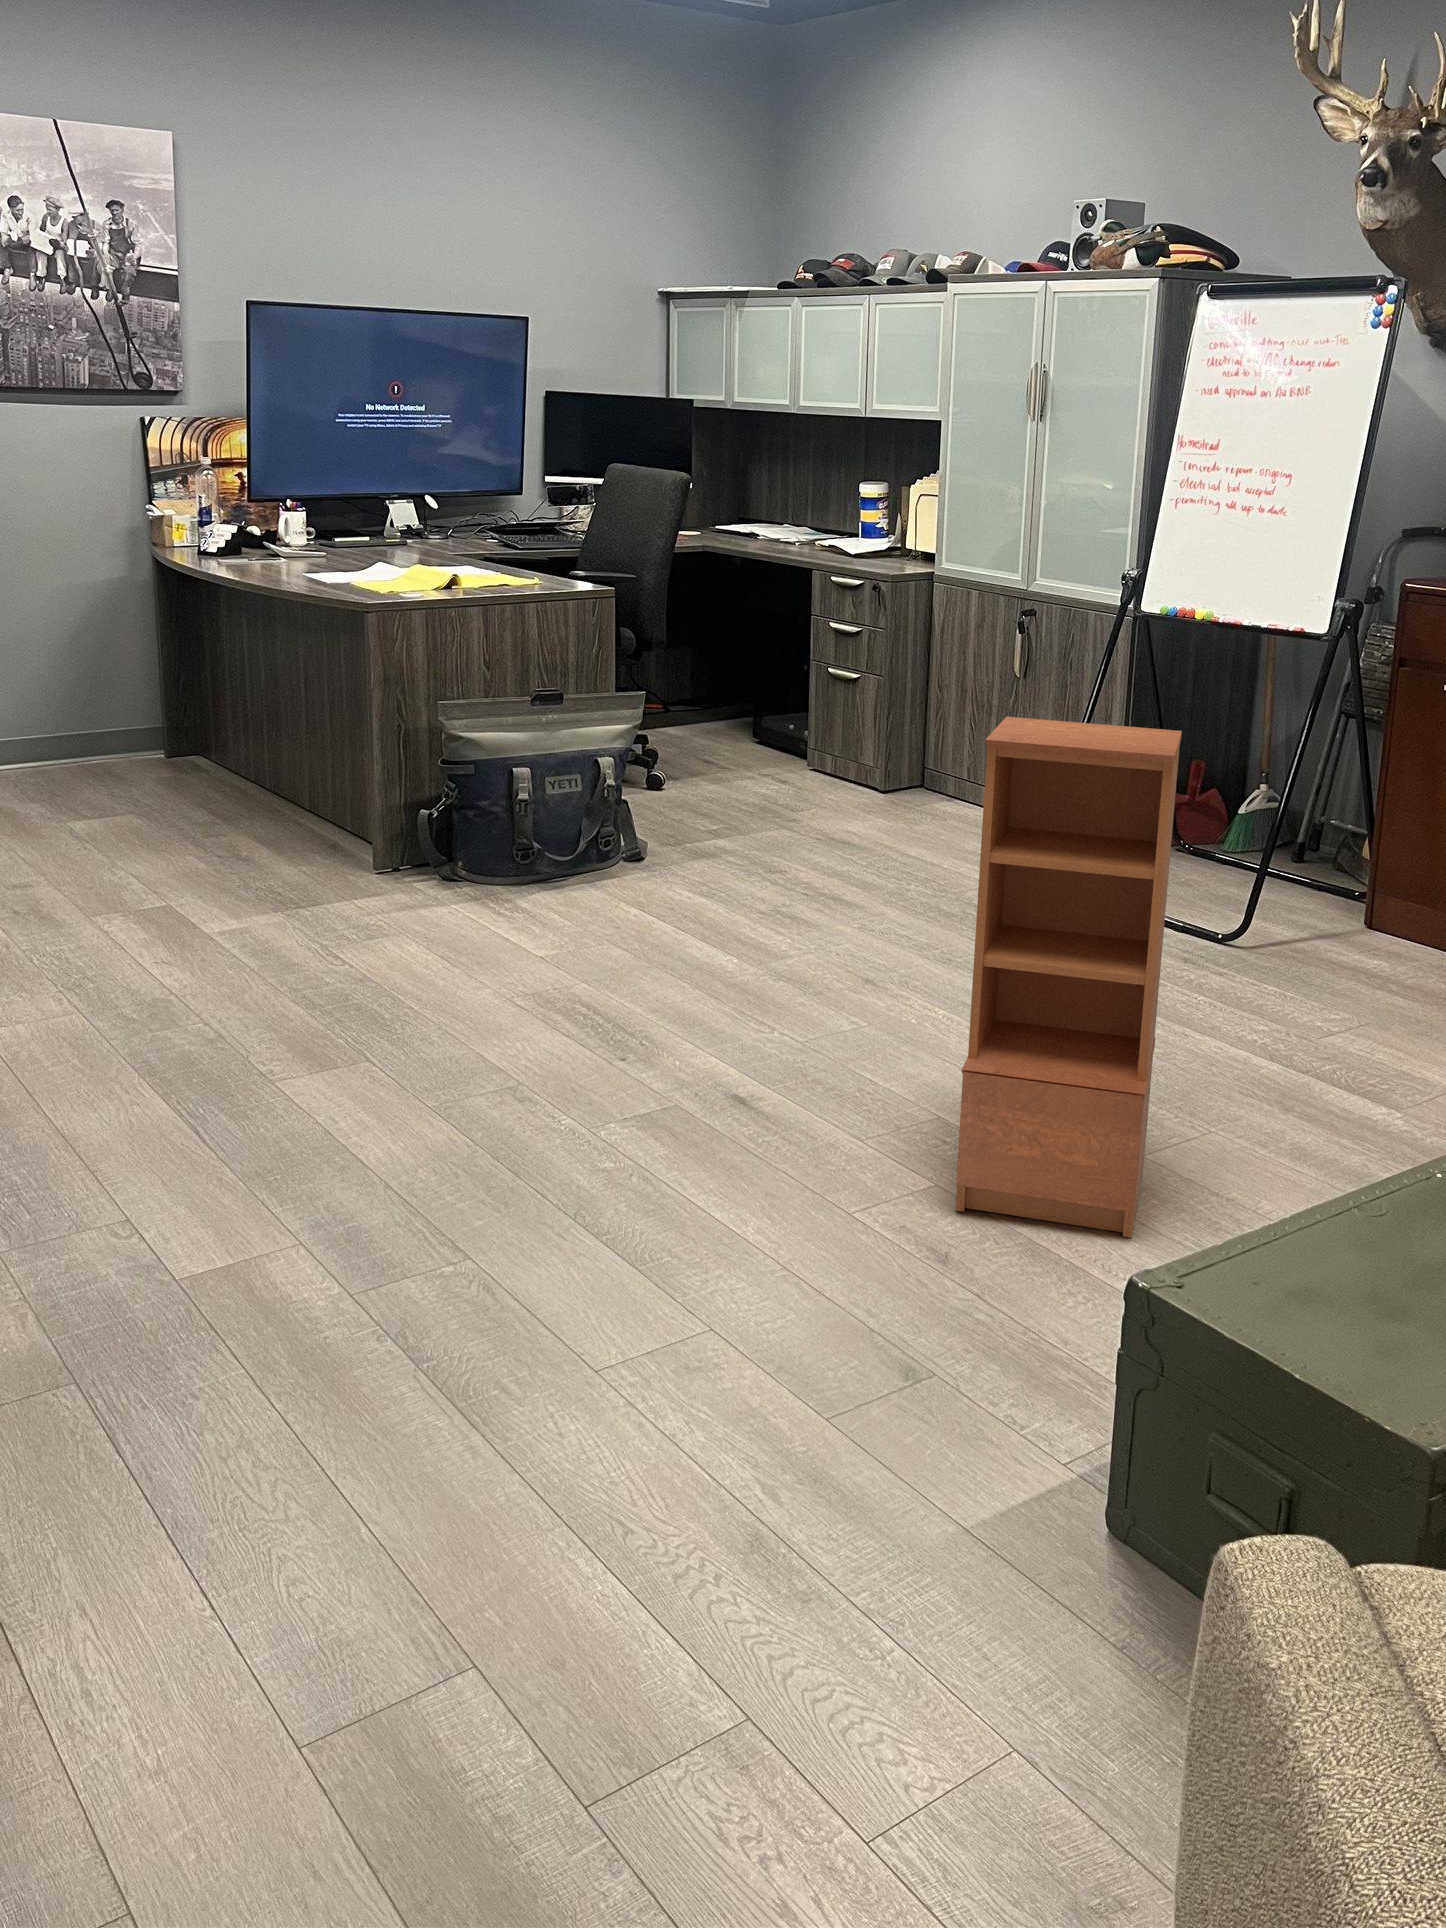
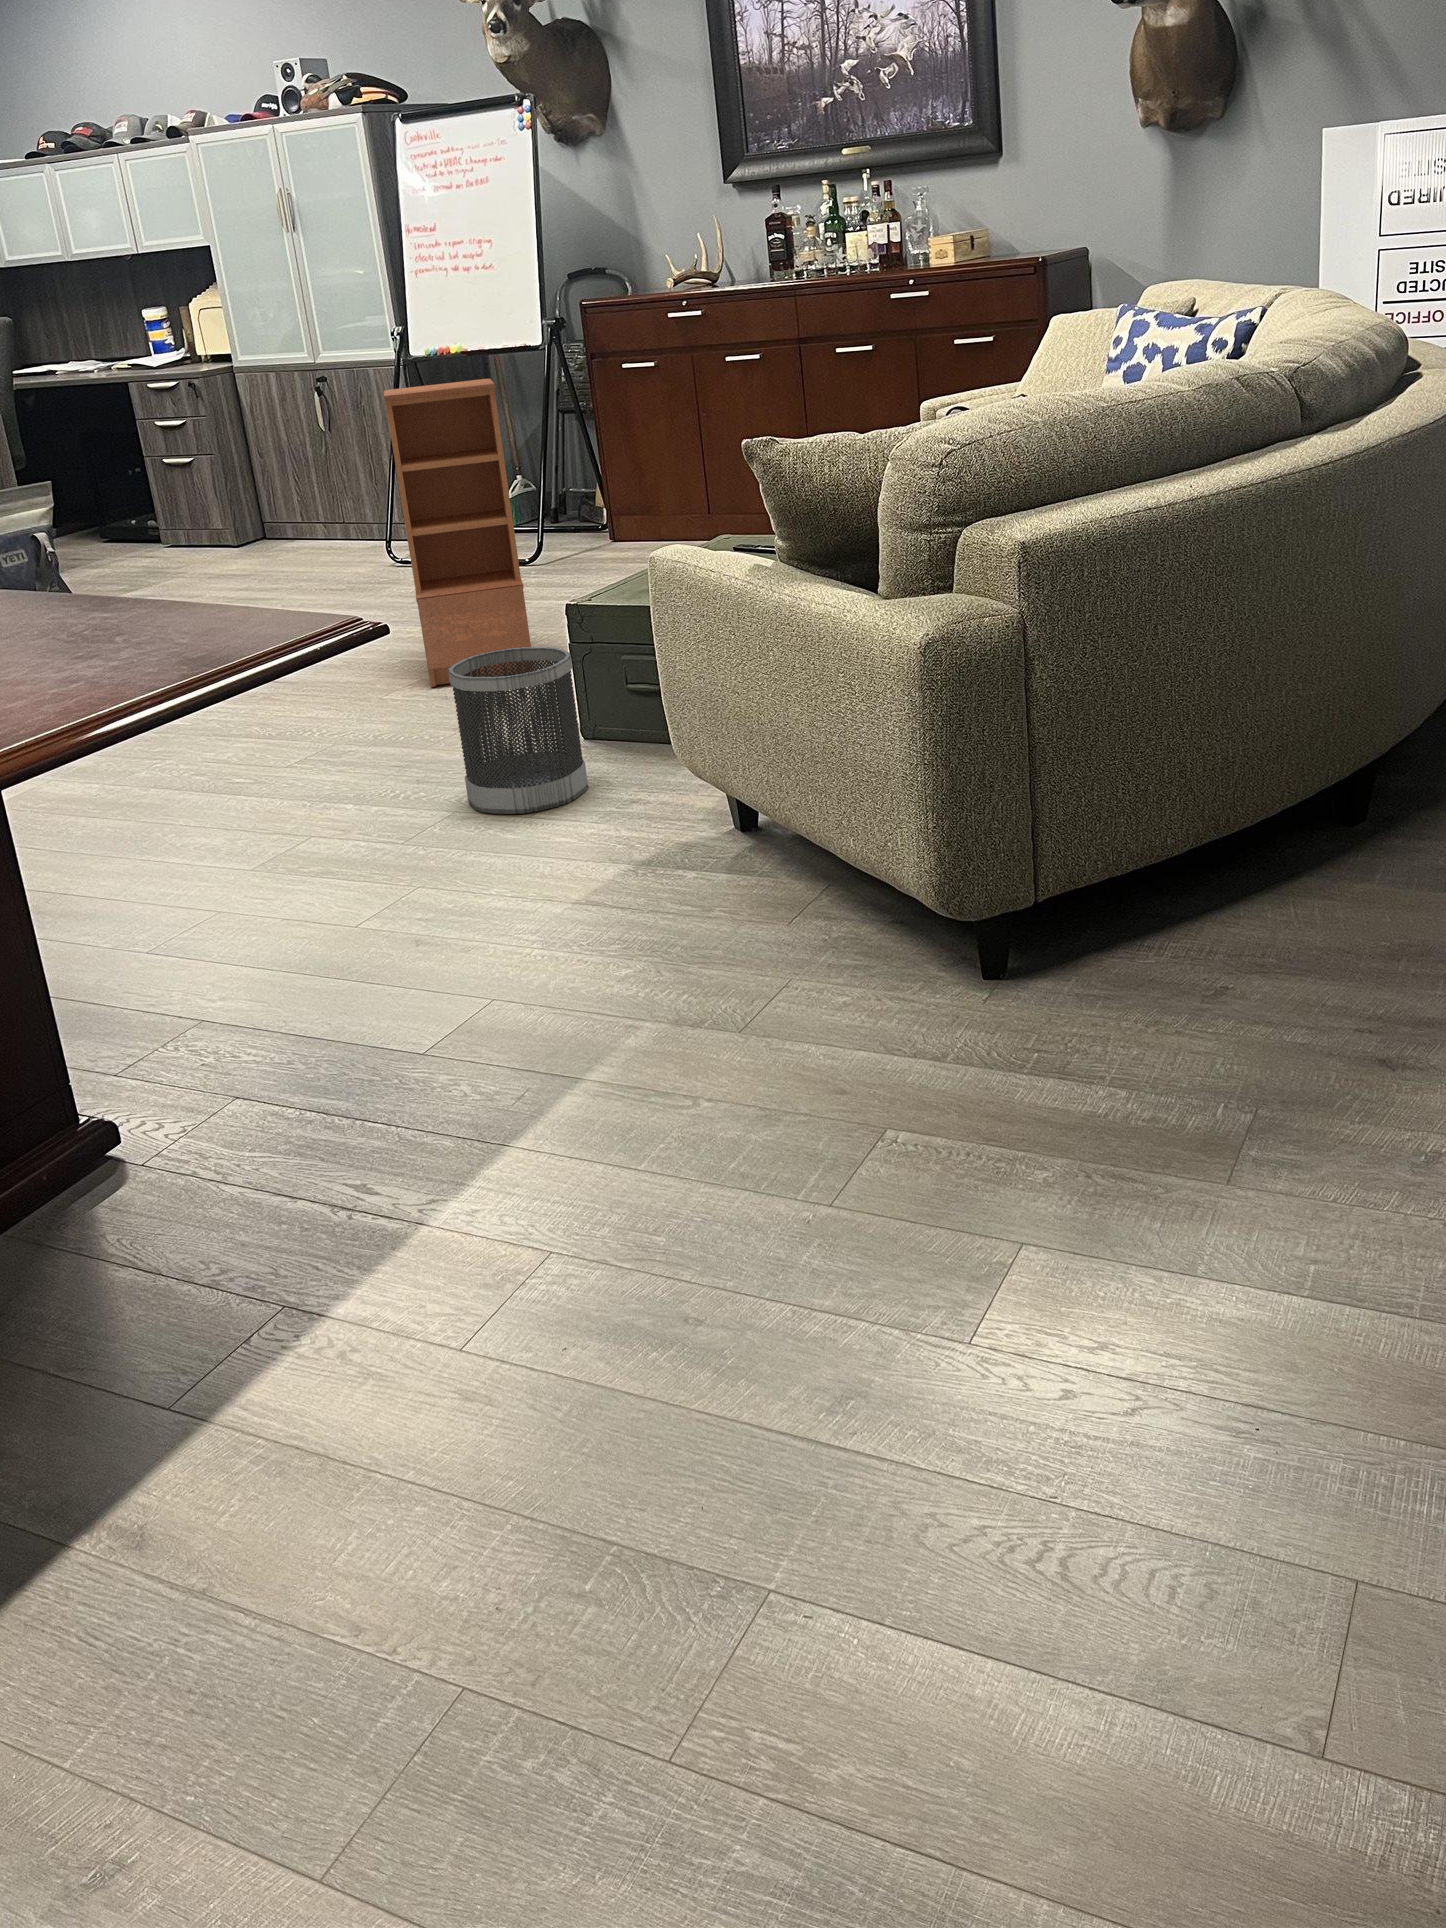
wastebasket: none [828,1363,1100,1788] -> present [448,647,588,814]

